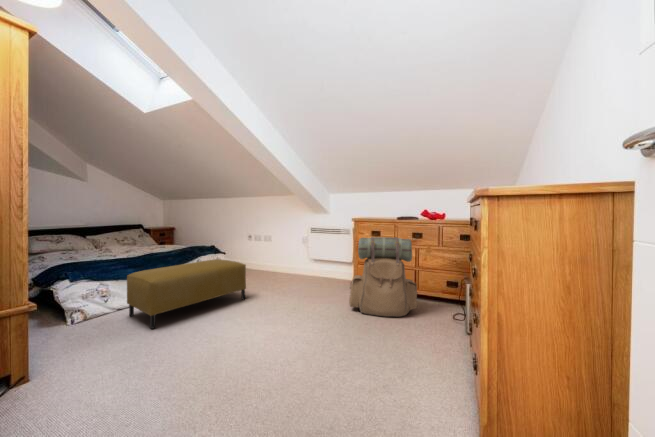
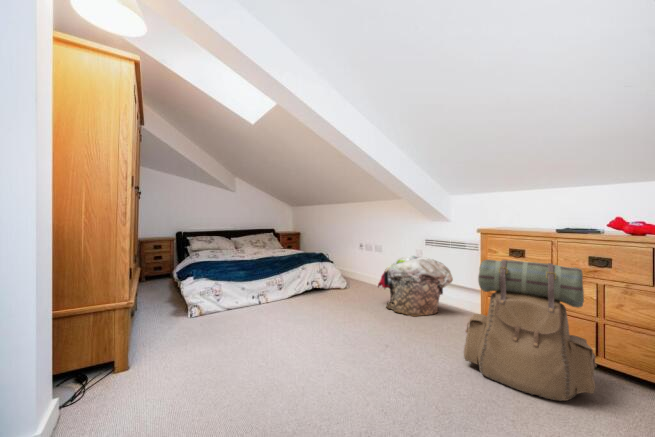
laundry basket: none [274,241,332,288] -> present [378,256,453,317]
ottoman: present [127,259,246,329] -> none [229,270,339,337]

